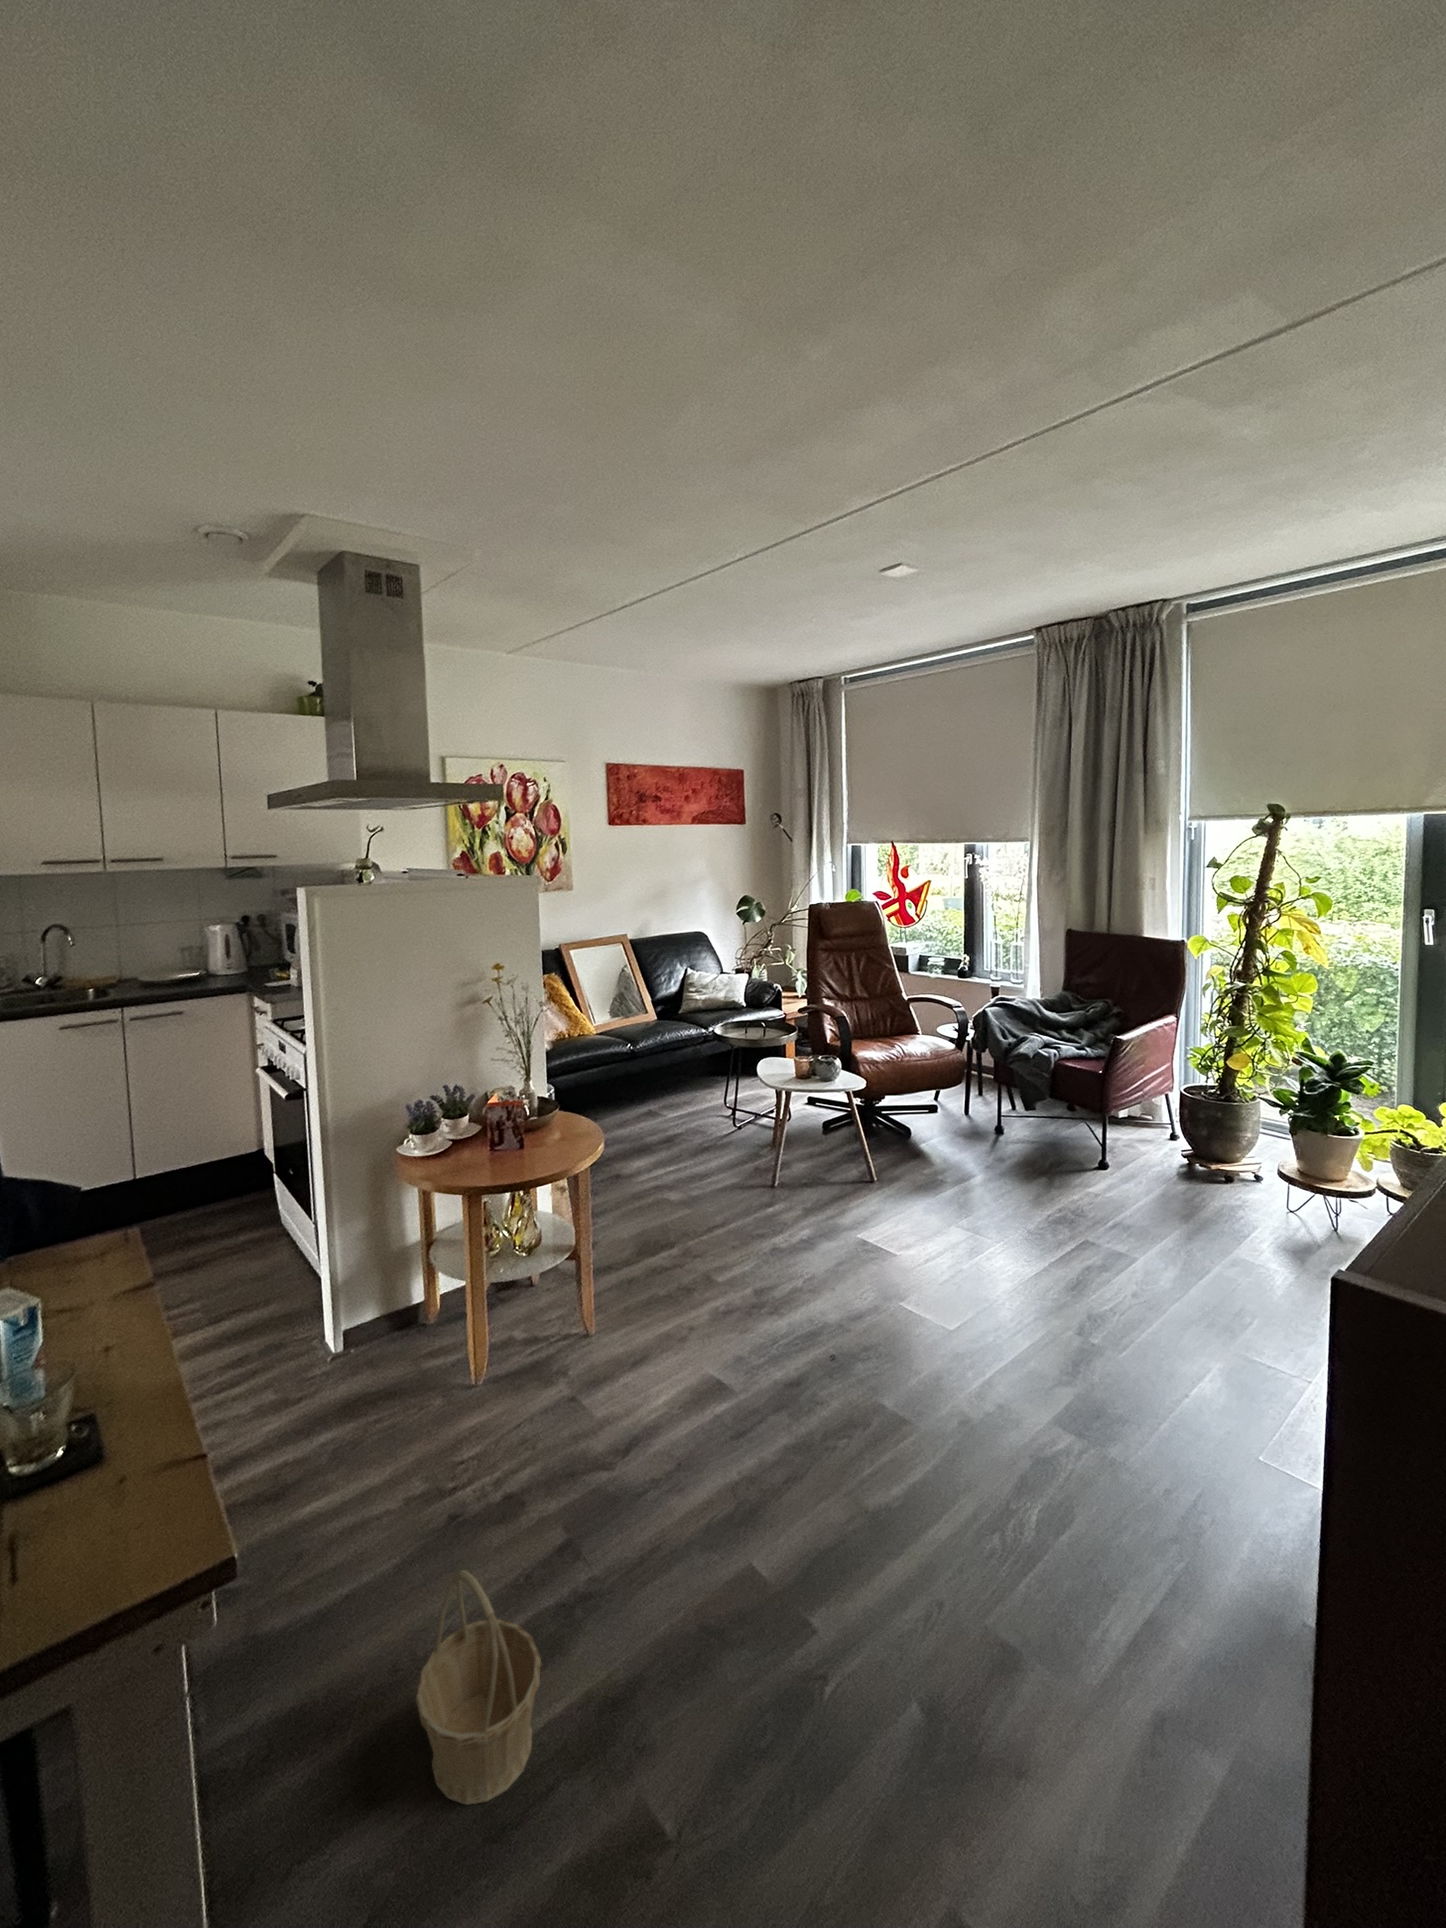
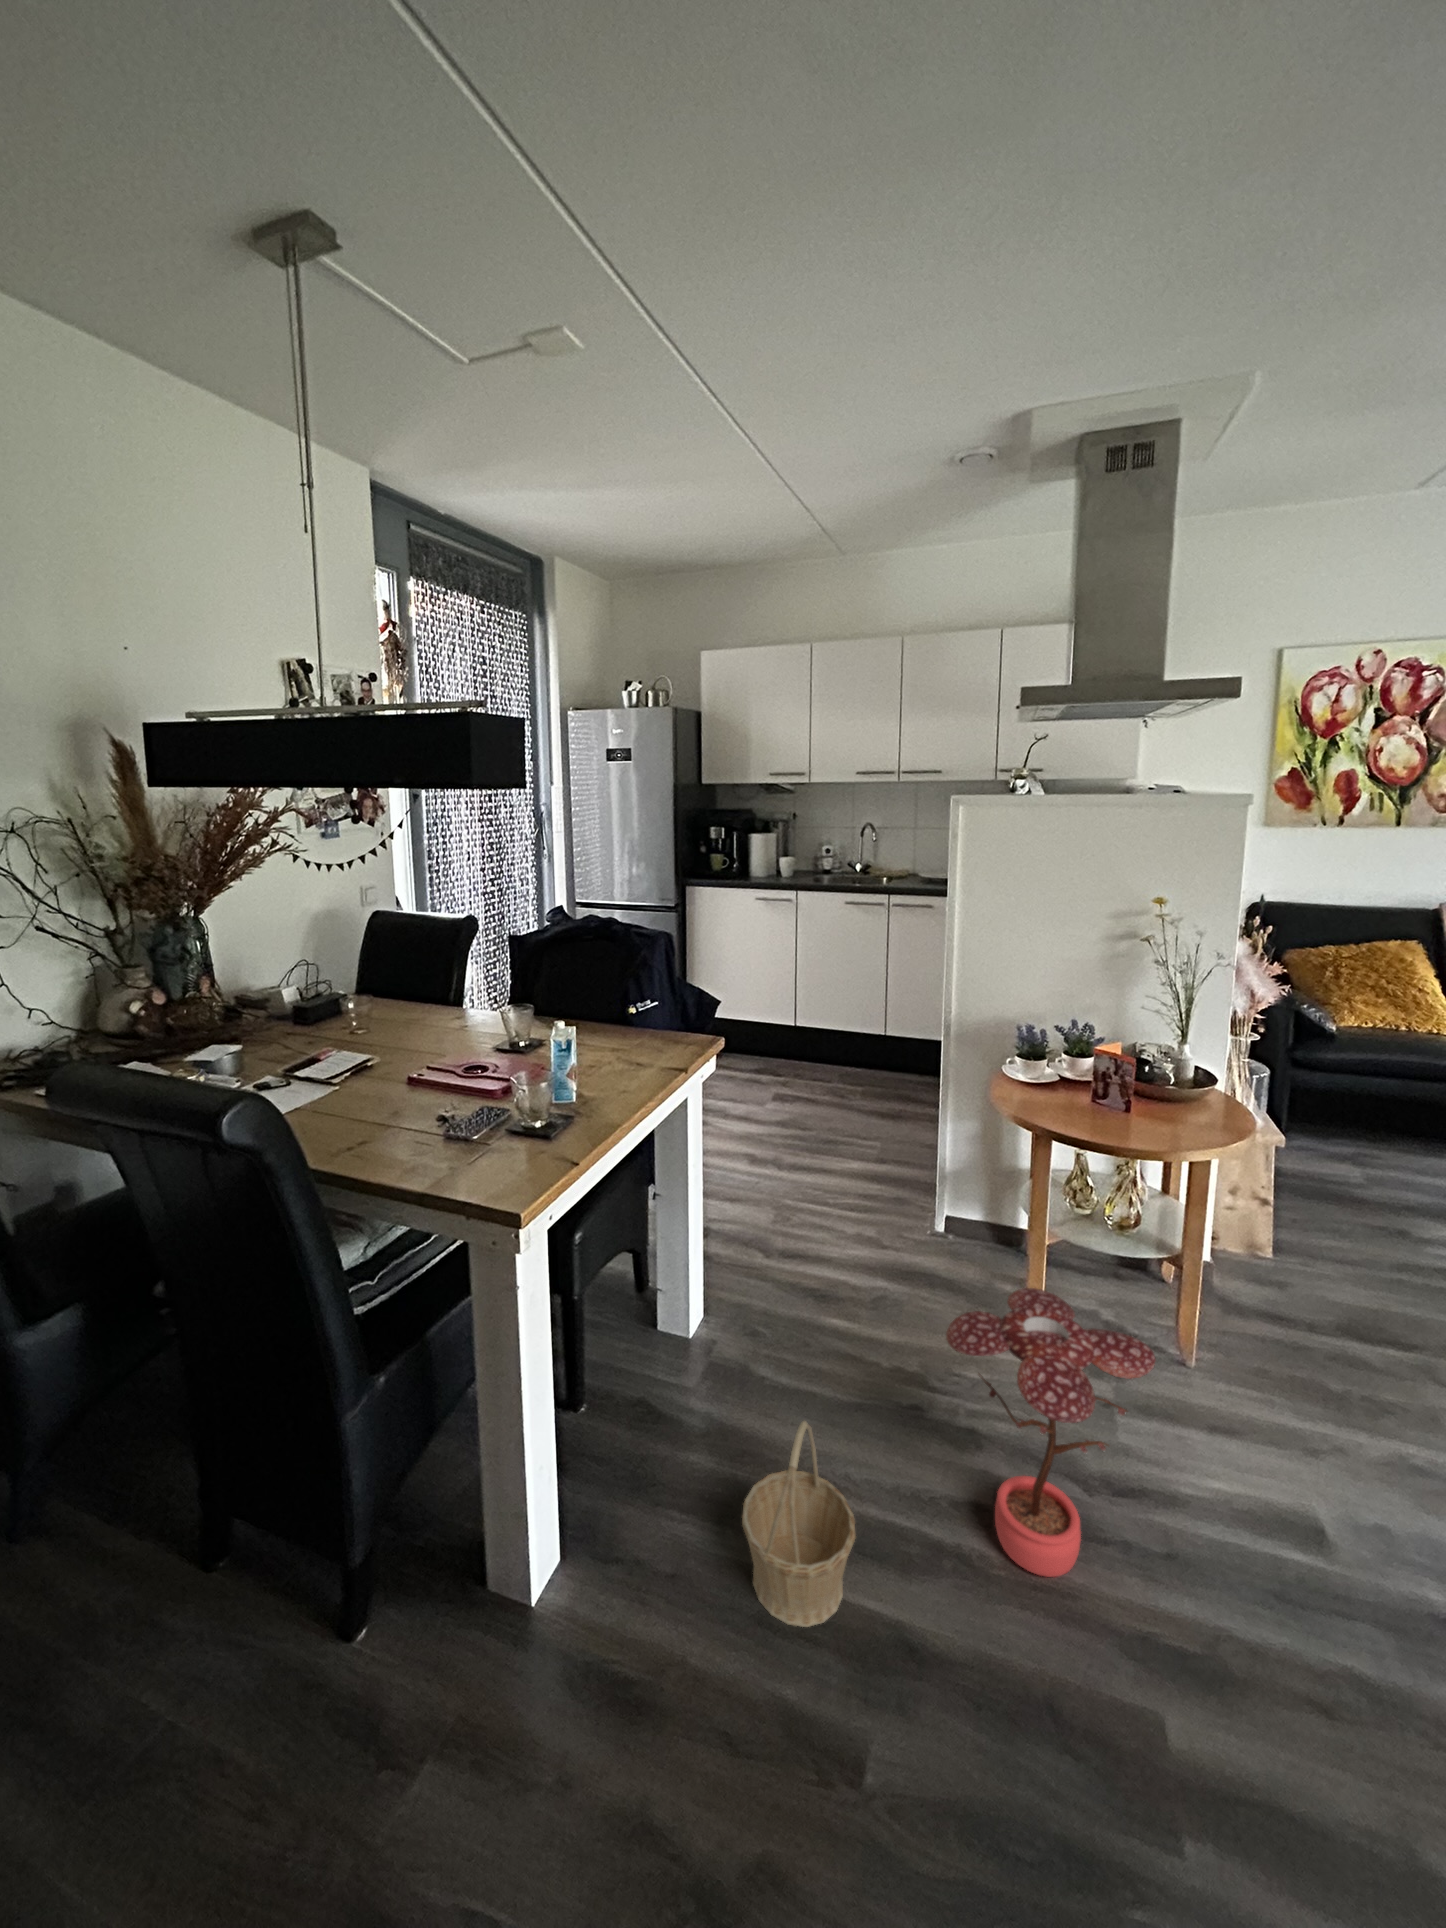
potted plant: none [528,1308,663,1556] -> present [946,1288,1155,1577]

